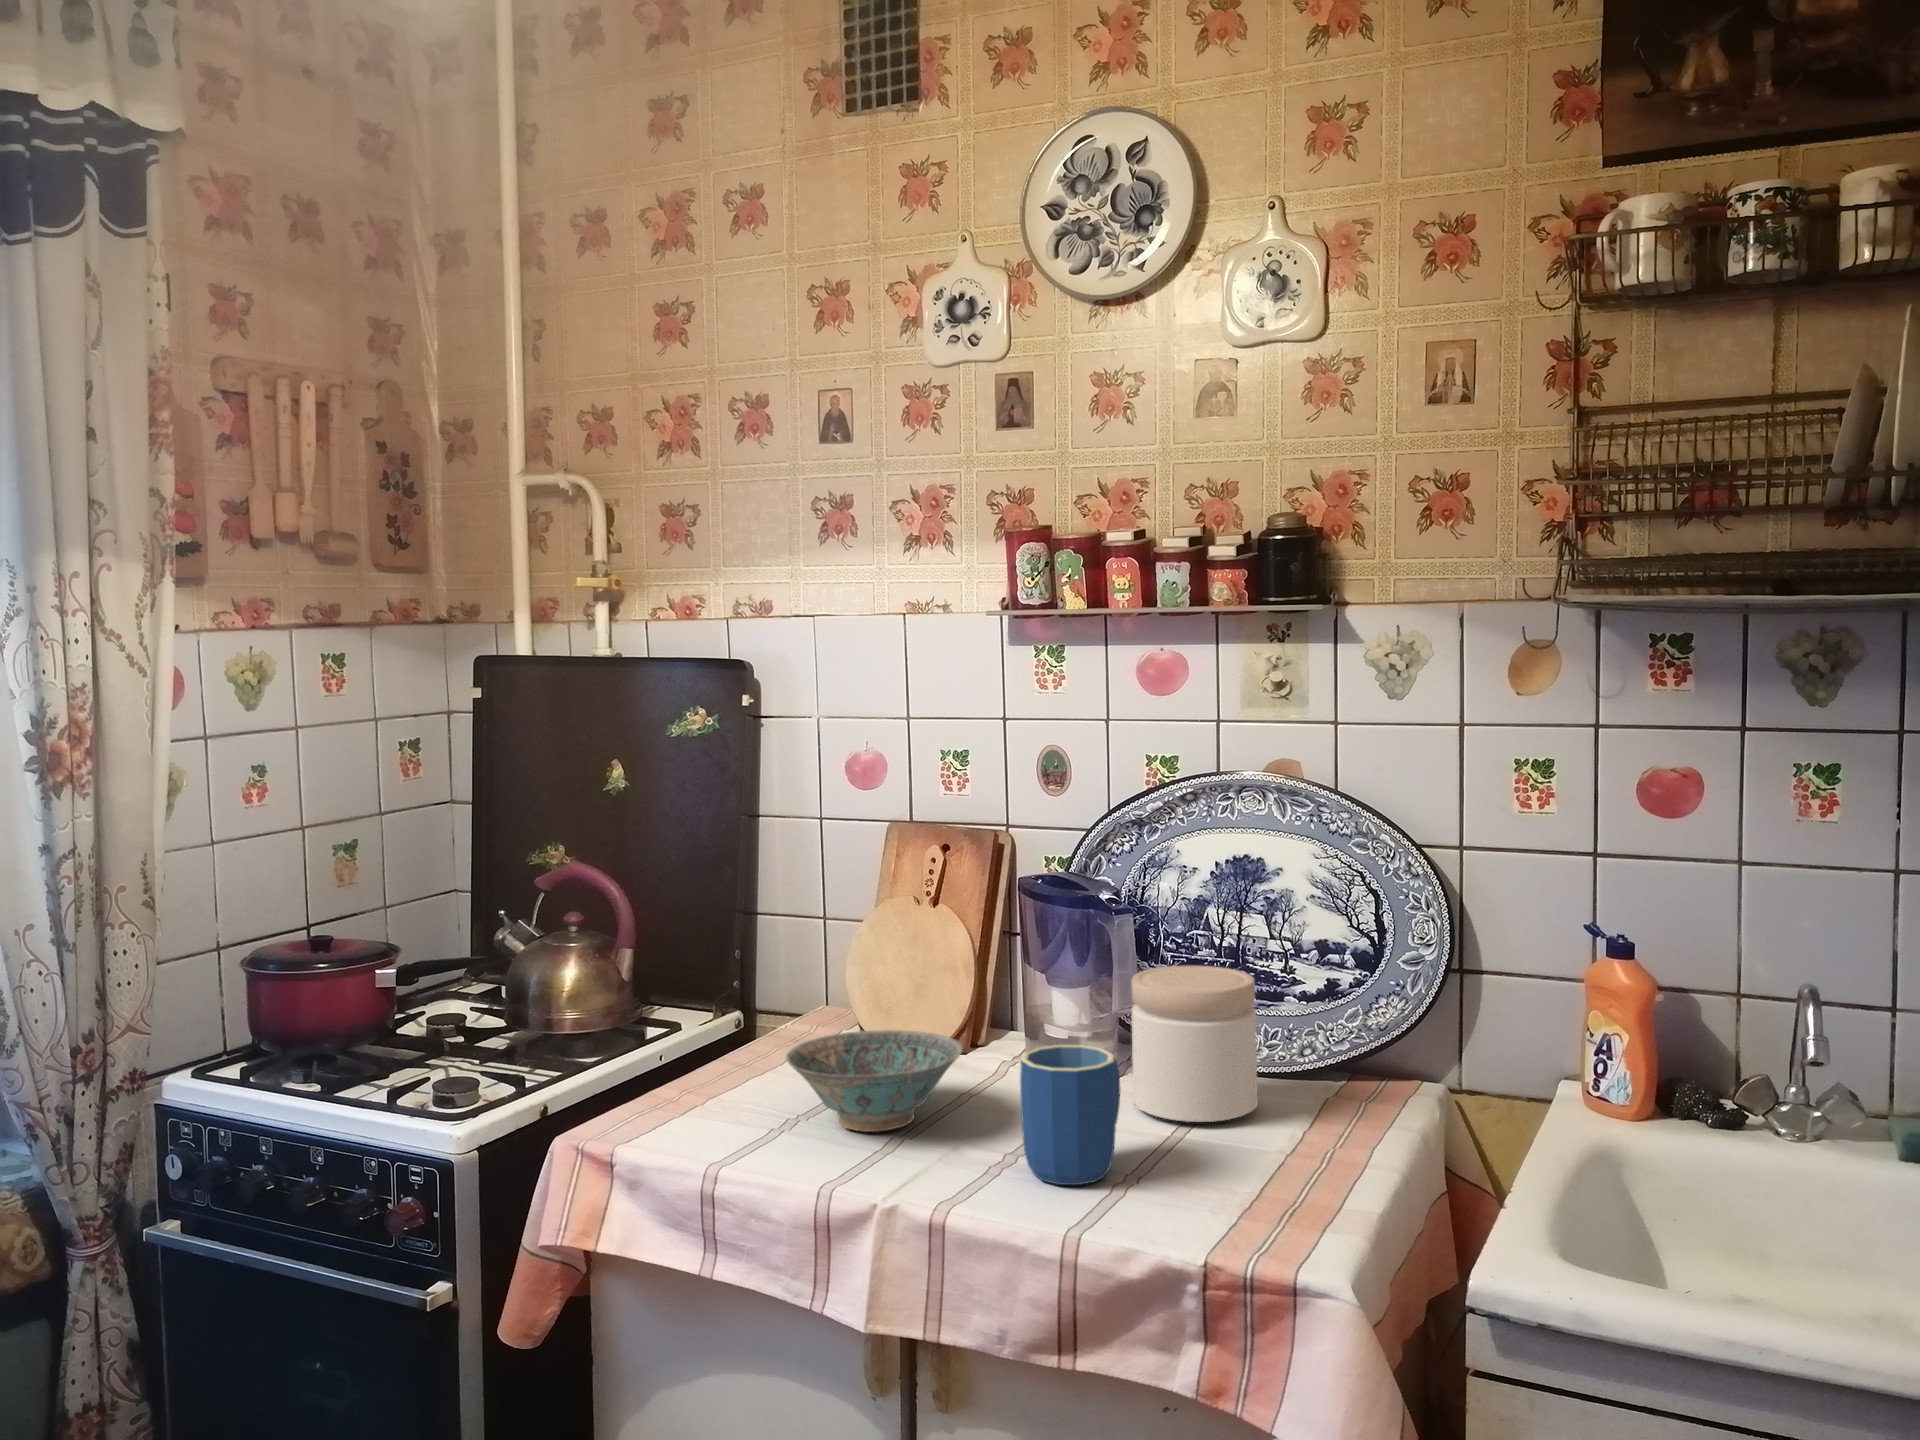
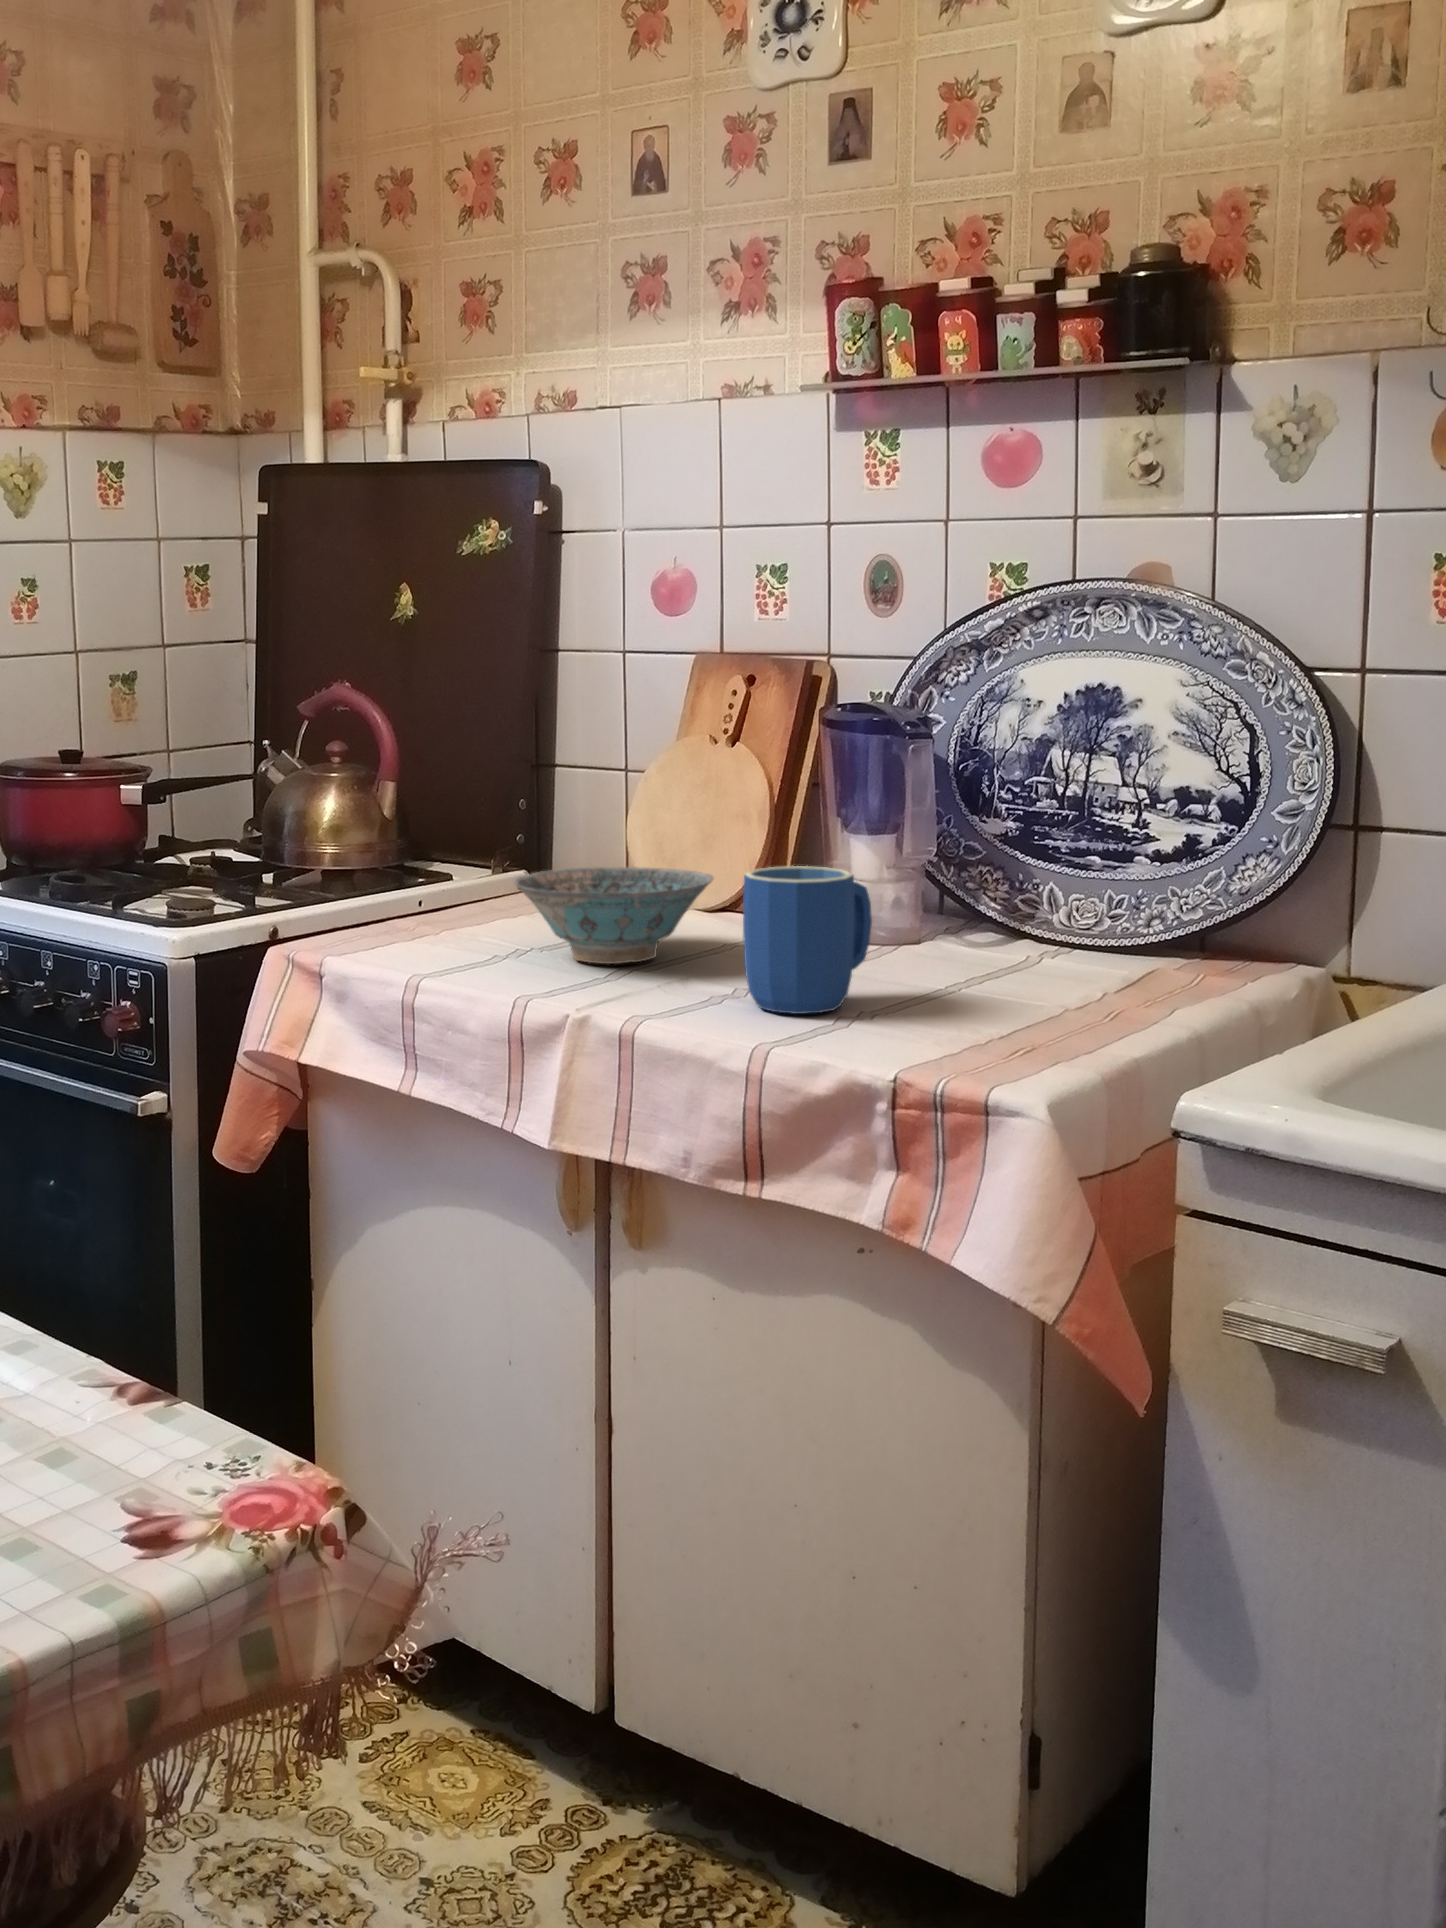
jar: present [1131,966,1257,1122] -> none [918,808,1070,980]

